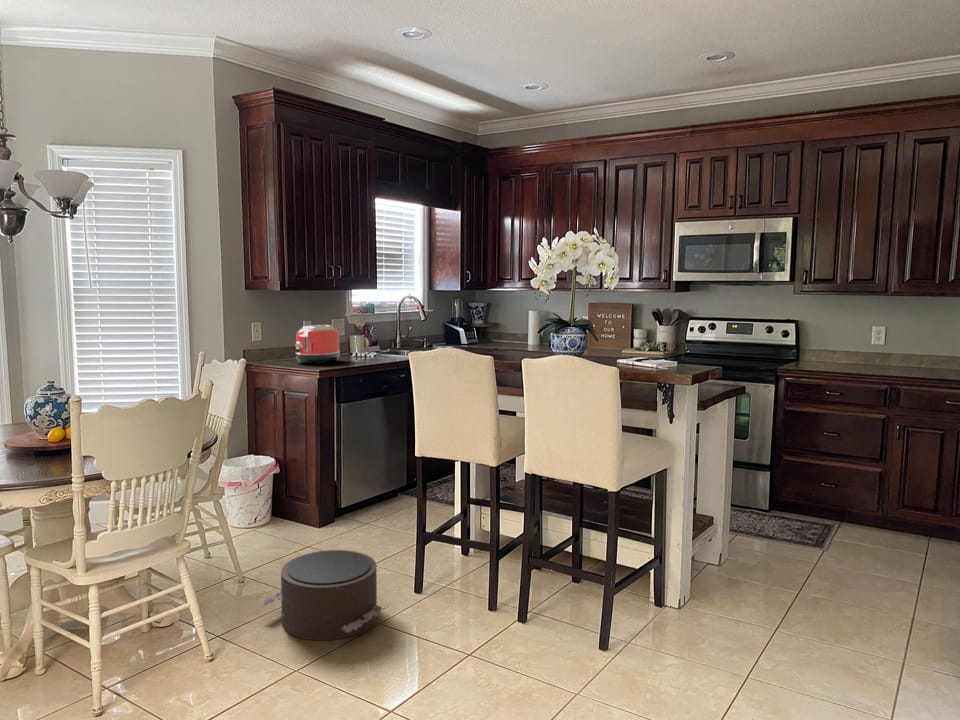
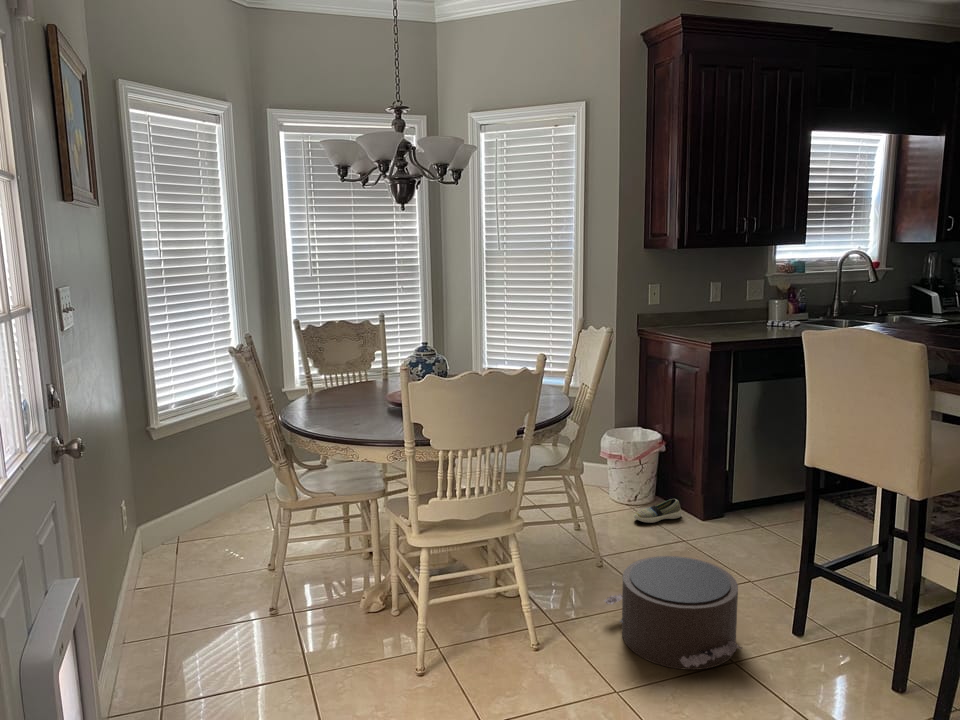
toaster: present [295,325,340,364] -> none [692,287,748,333]
shoe: none [258,514,299,538] -> present [634,499,681,523]

